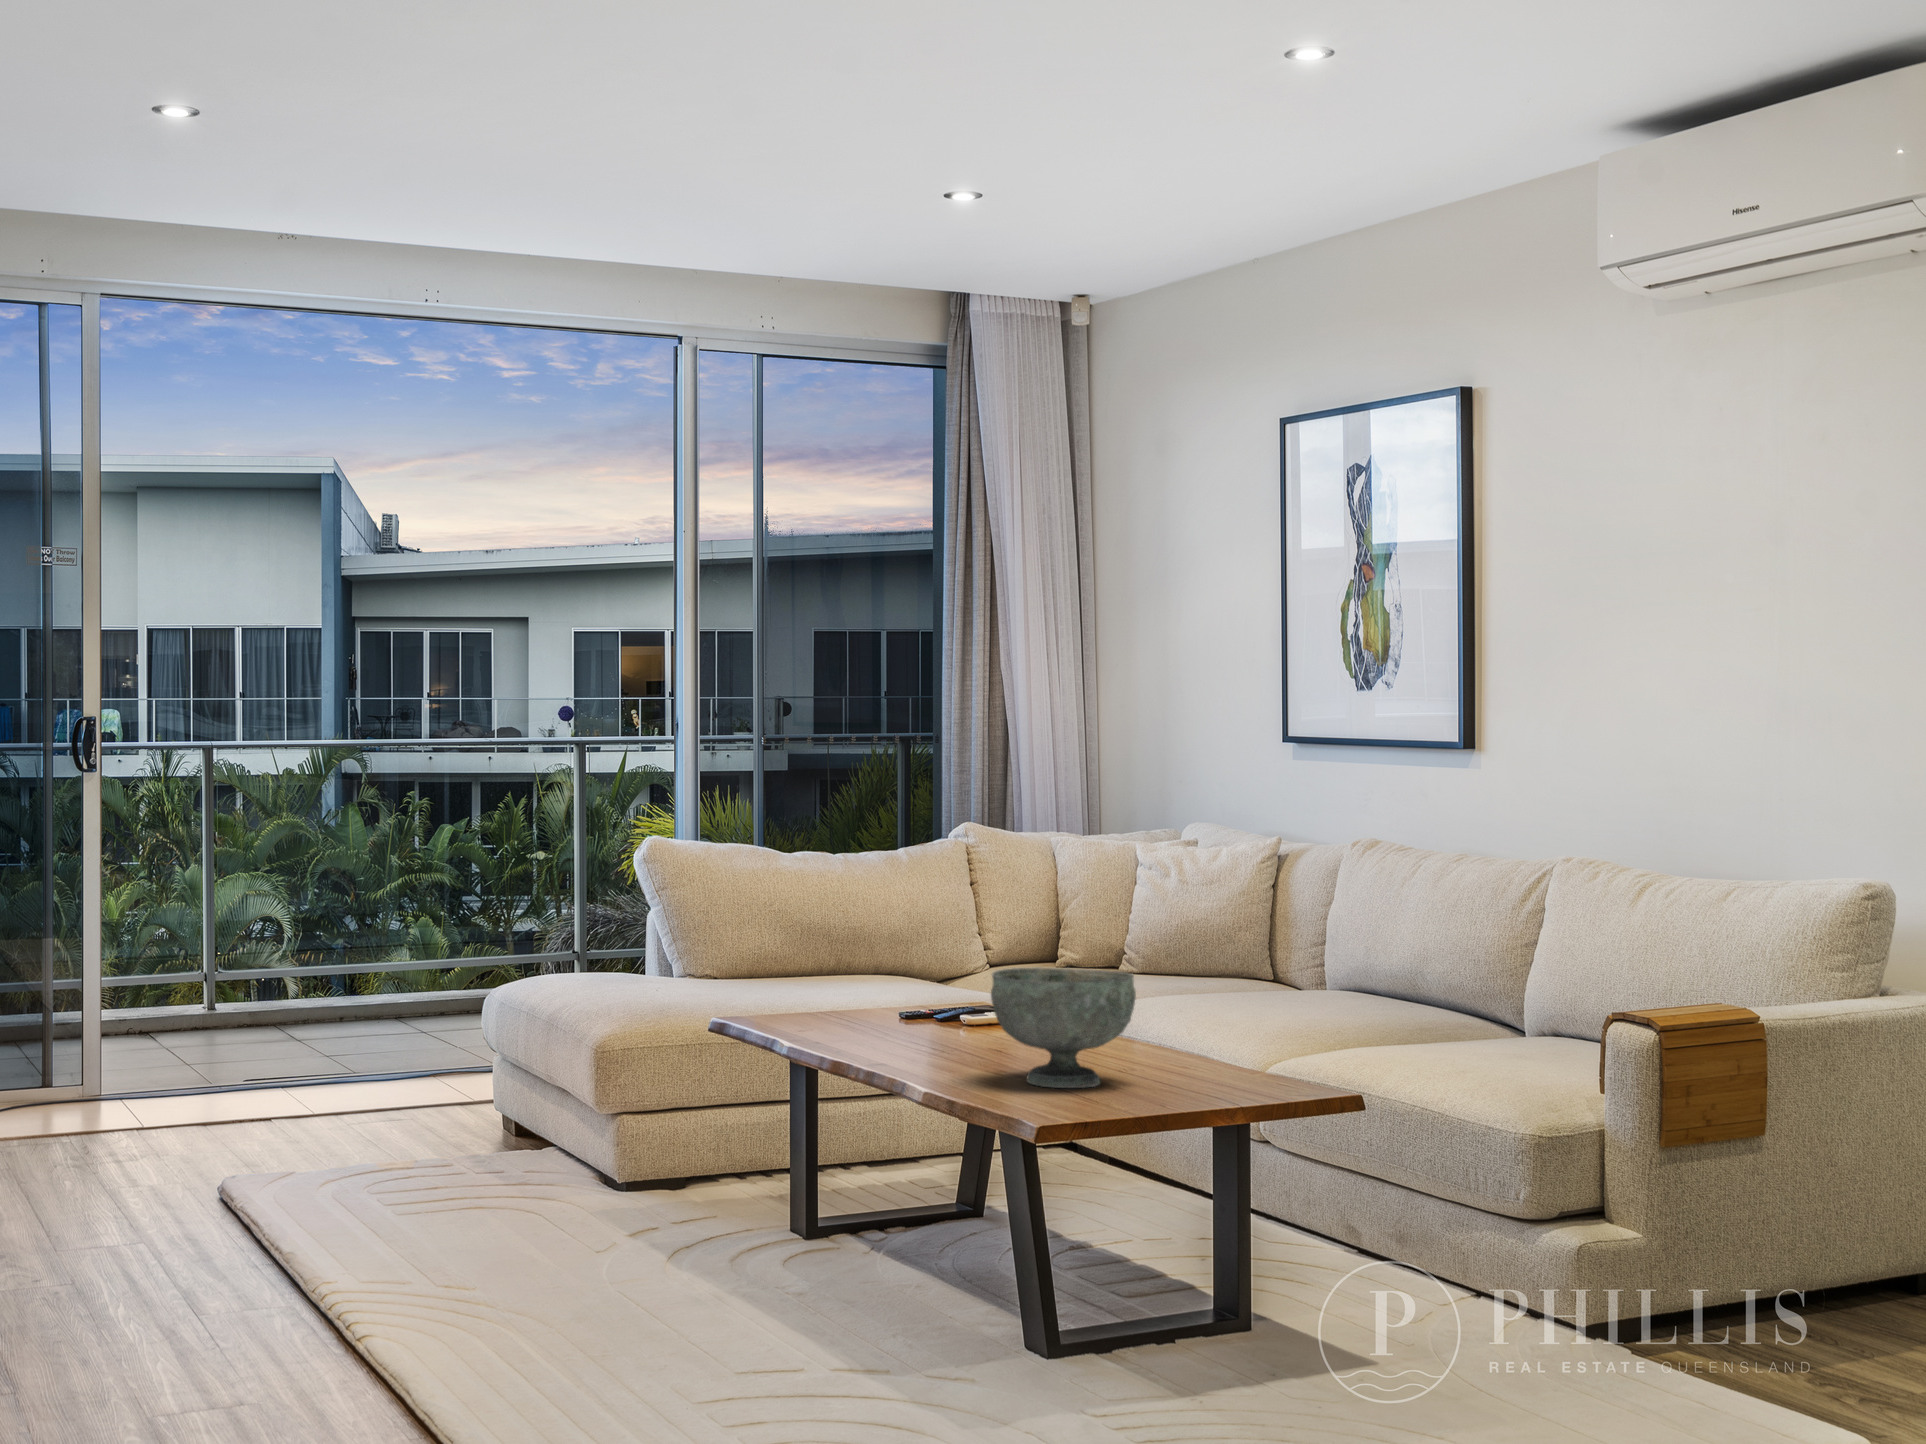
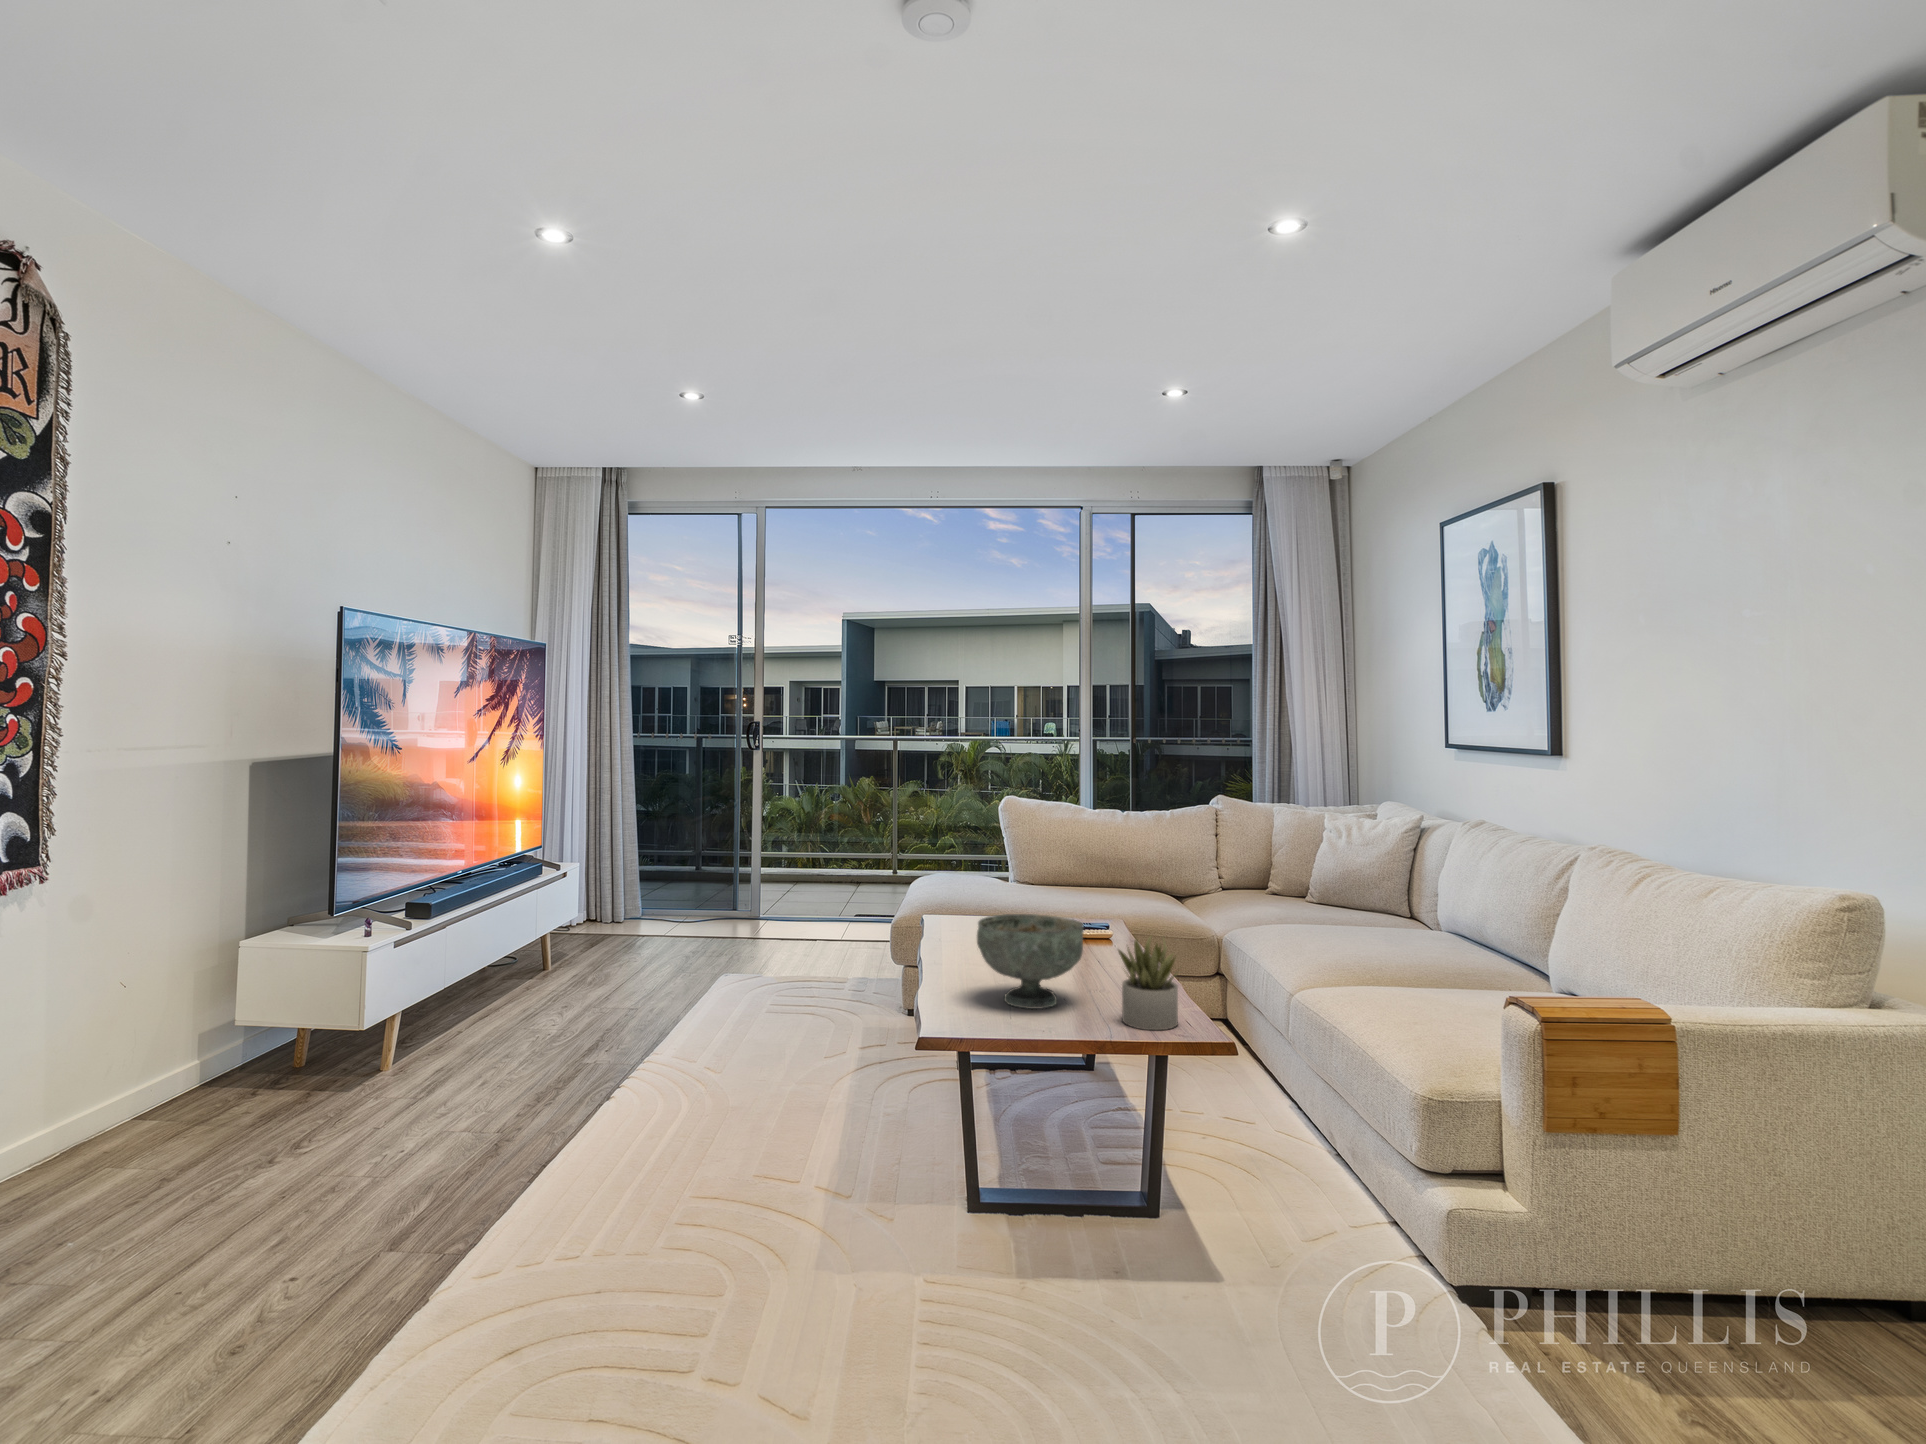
succulent plant: none [1194,972,1281,1092] -> present [1118,937,1178,1030]

